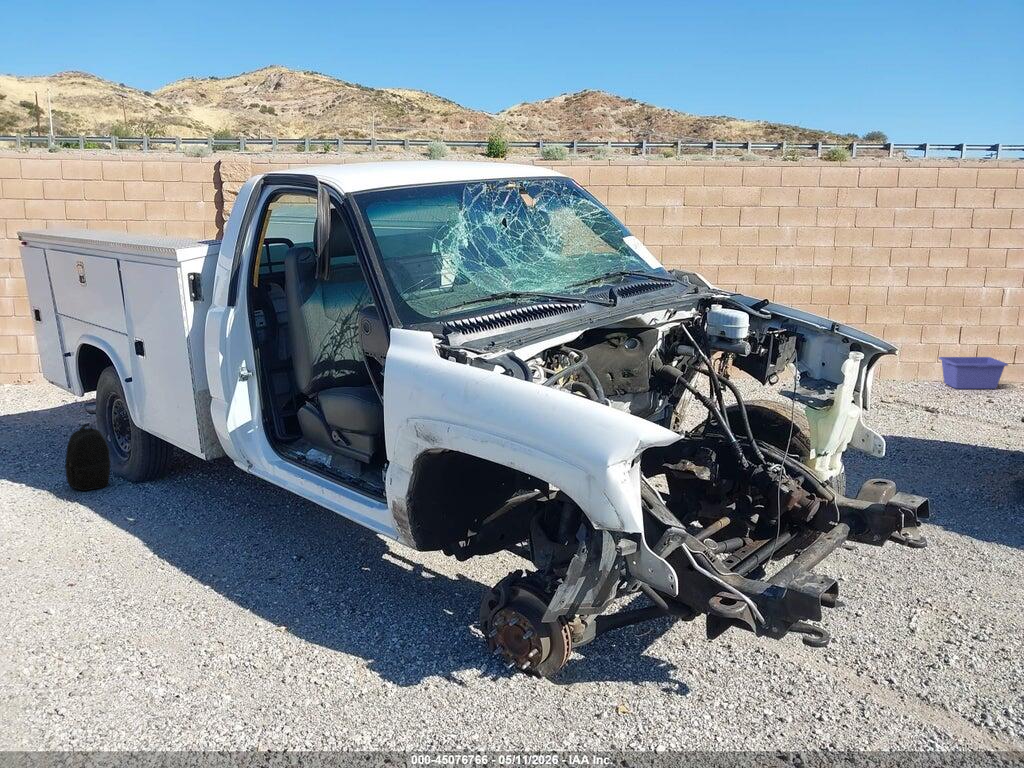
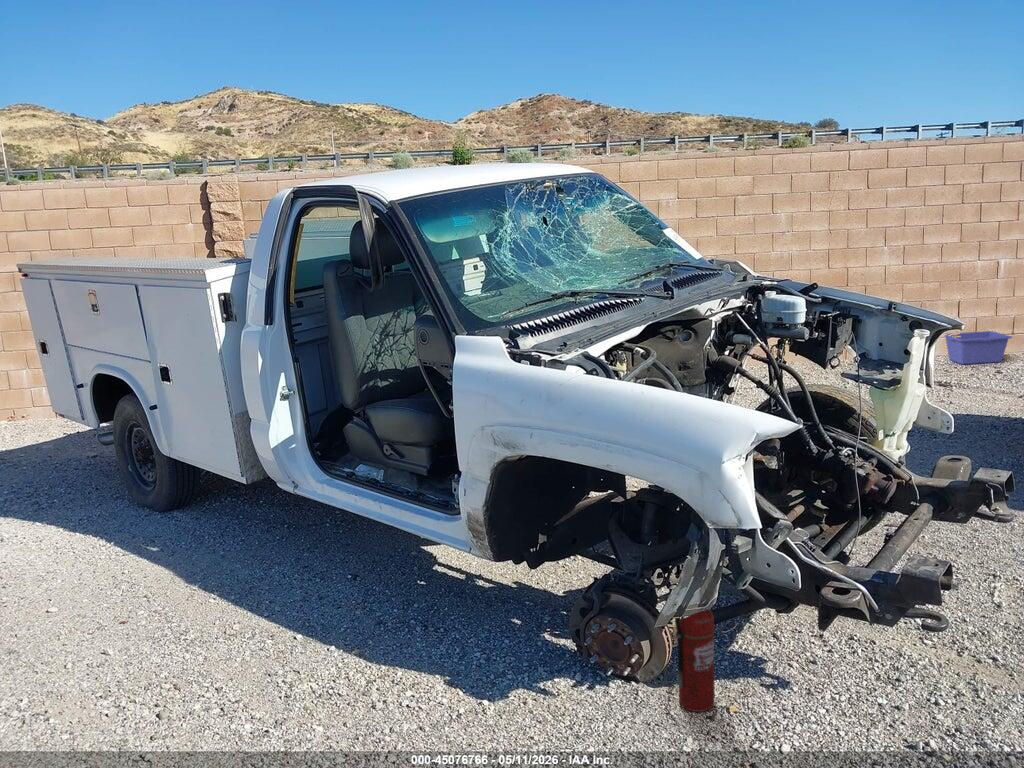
backpack: present [65,425,110,491] -> none [88,458,135,527]
fire extinguisher: none [570,585,613,709] -> present [675,609,715,712]

